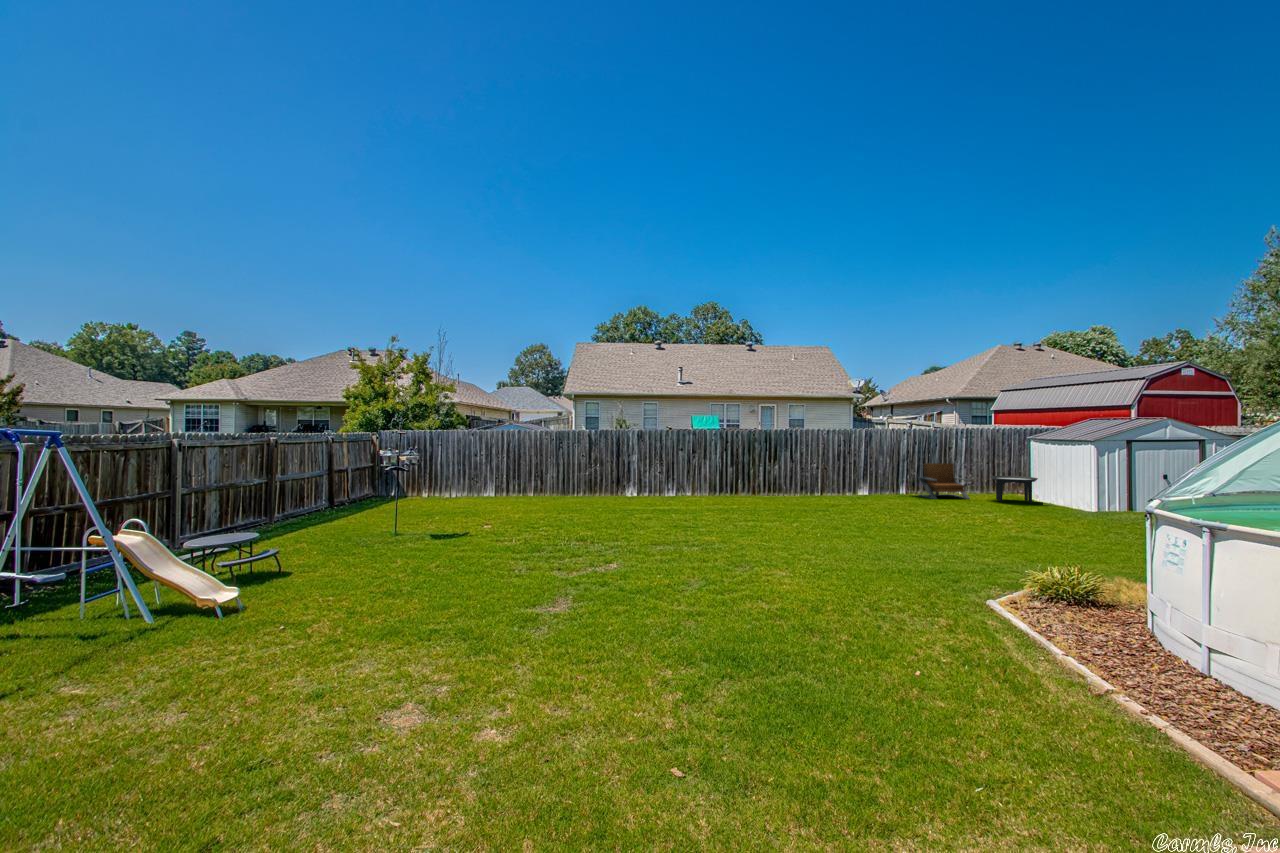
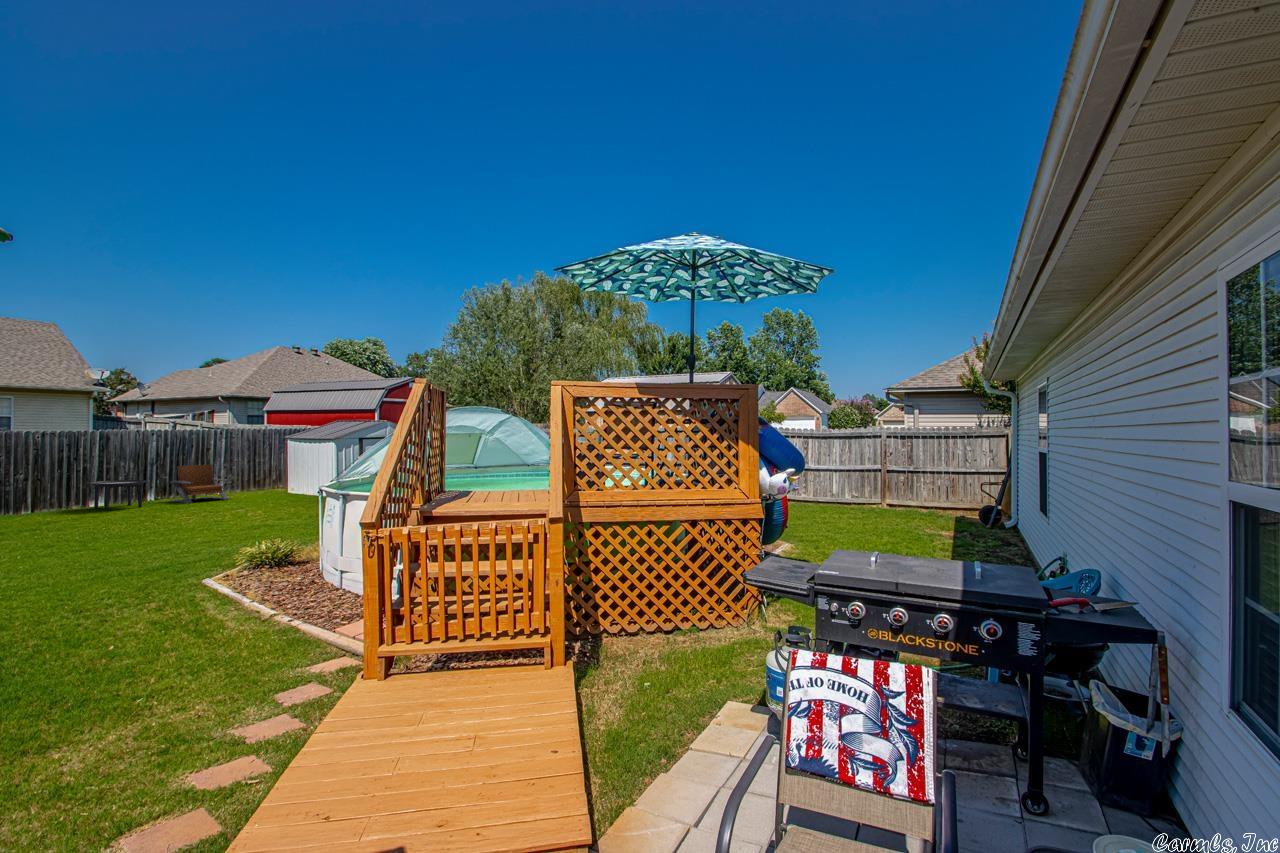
round table: present [990,476,1038,504] -> present [90,480,146,510]

